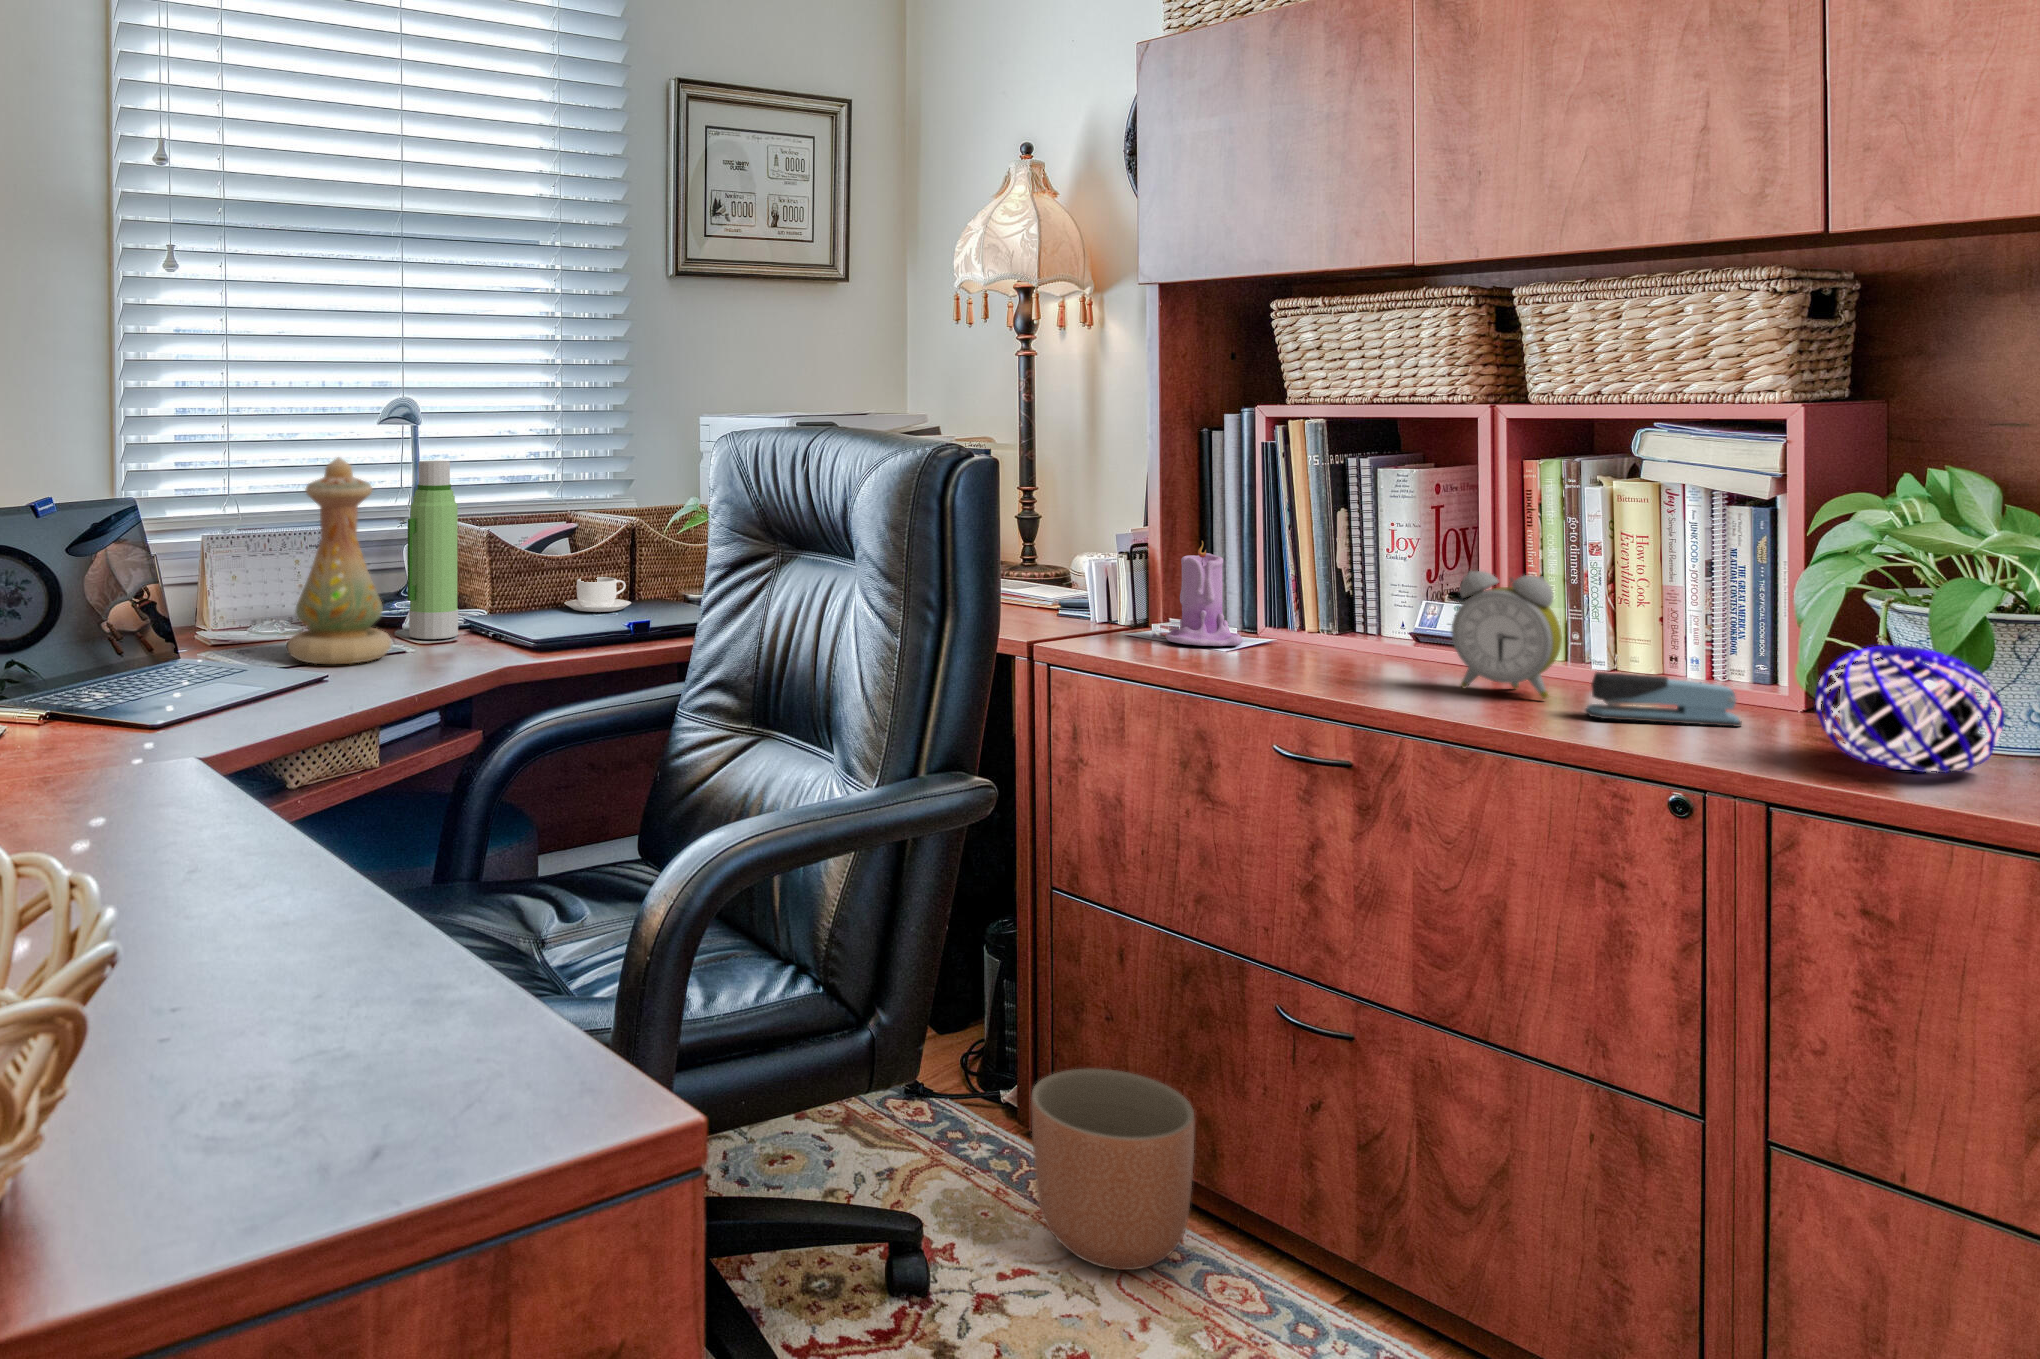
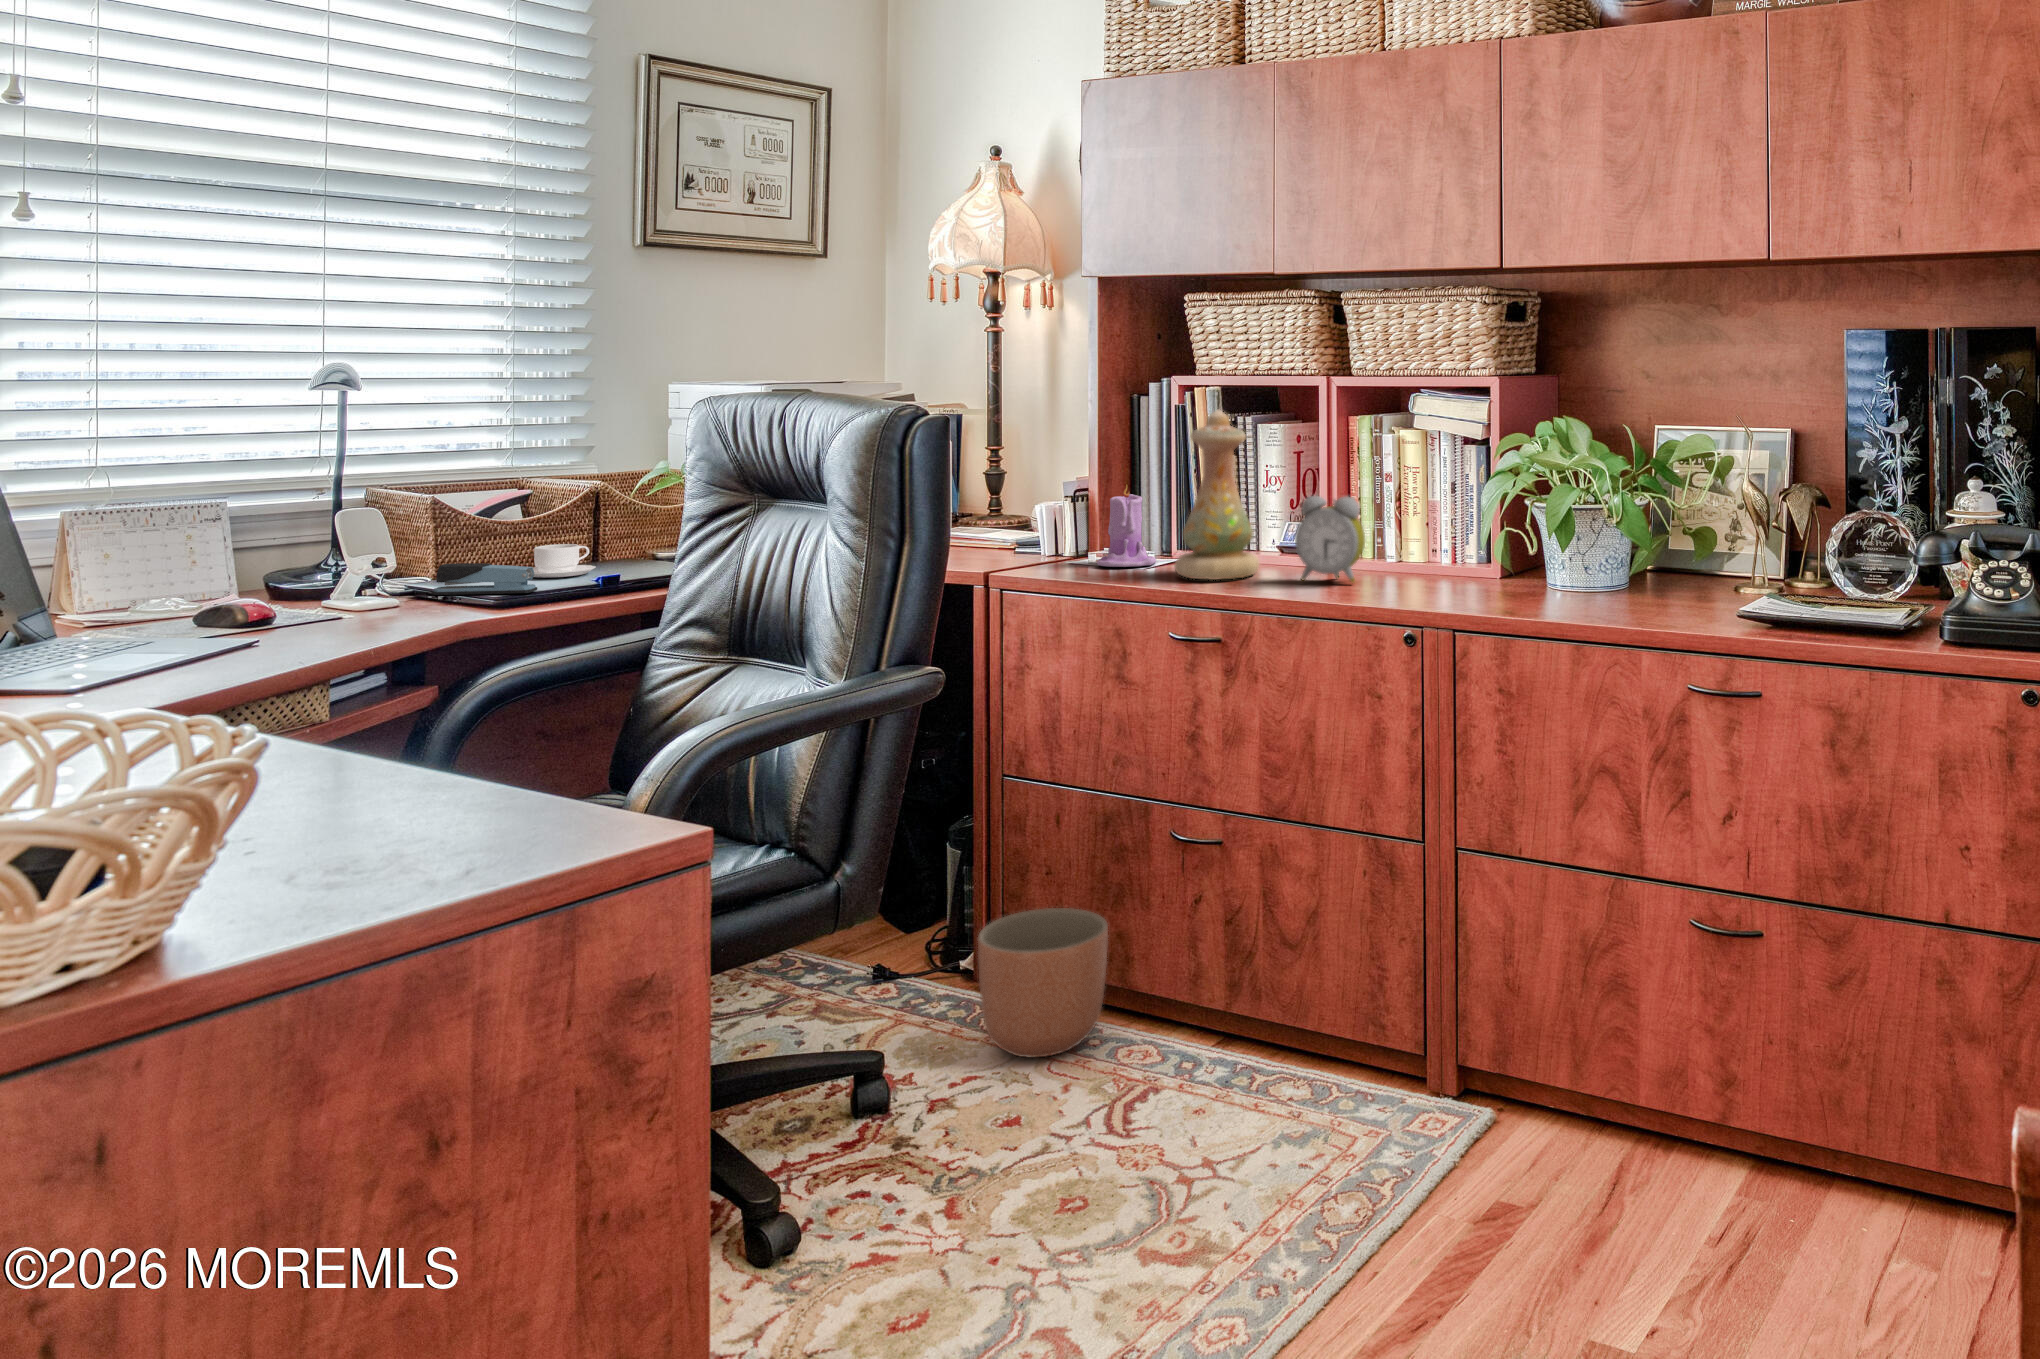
vase: present [288,457,391,664] -> present [1174,410,1259,580]
water bottle: present [407,461,458,639] -> none [339,432,400,611]
decorative orb: present [1815,645,2005,773] -> none [1496,527,1589,604]
stapler: present [1585,672,1742,727] -> present [432,563,537,595]

